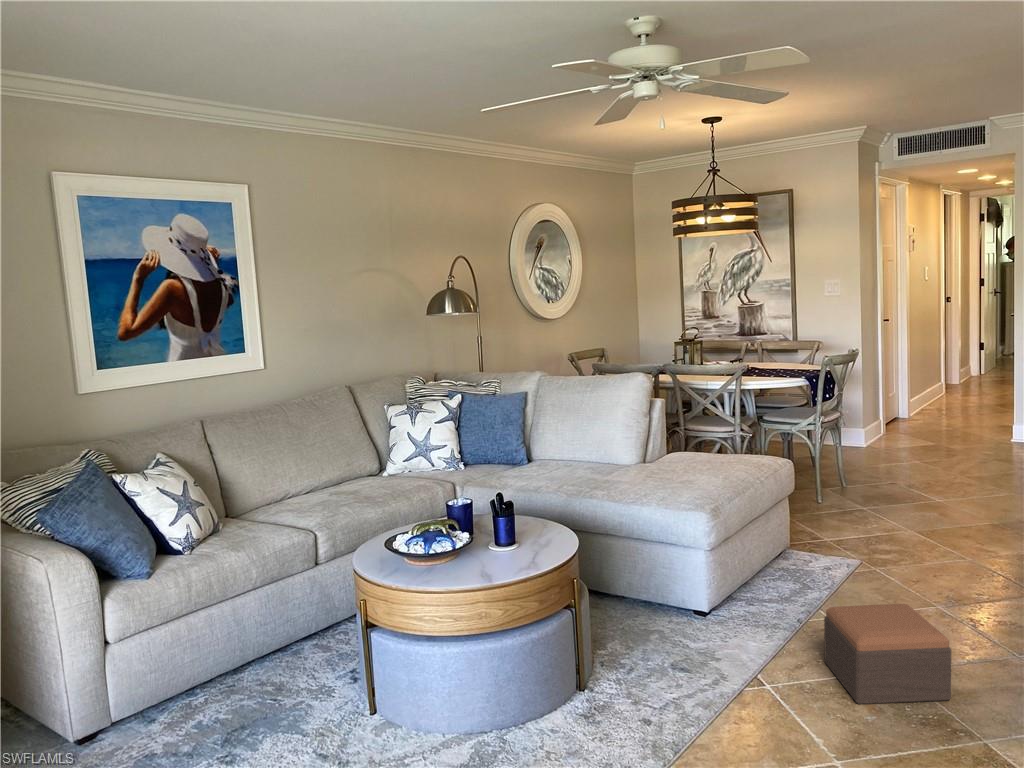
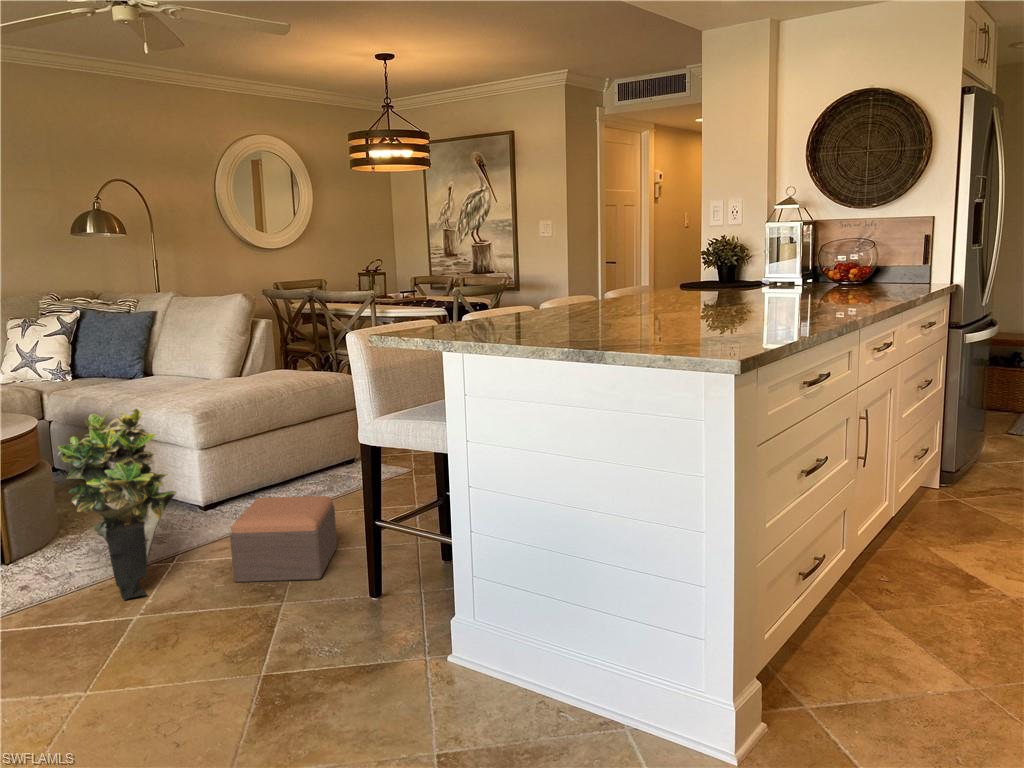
potted plant: none [688,517,803,728] -> present [58,409,177,600]

